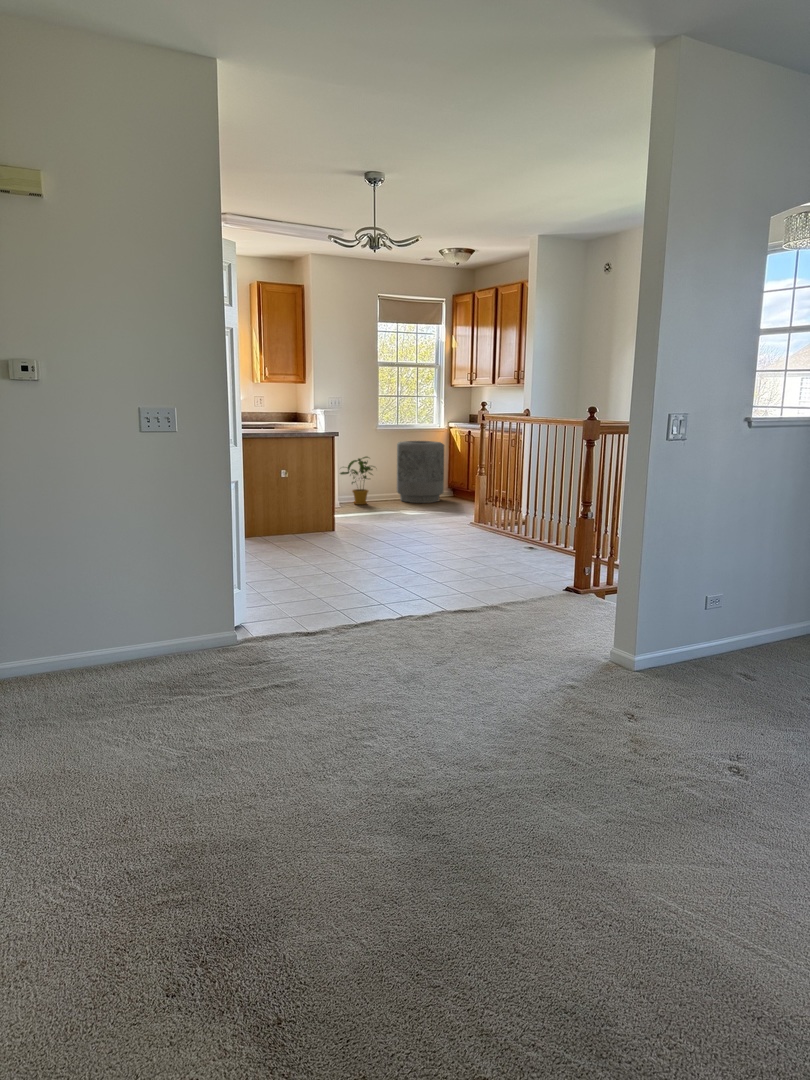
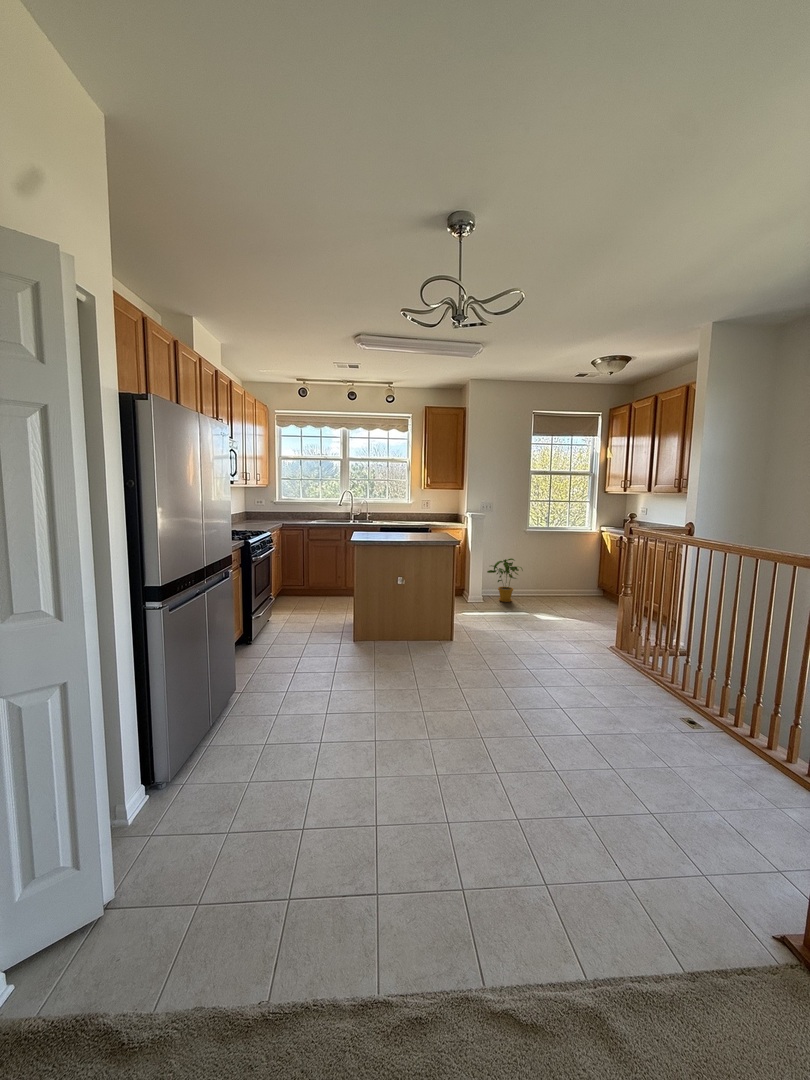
trash can: present [397,441,444,503] -> none [543,544,593,605]

